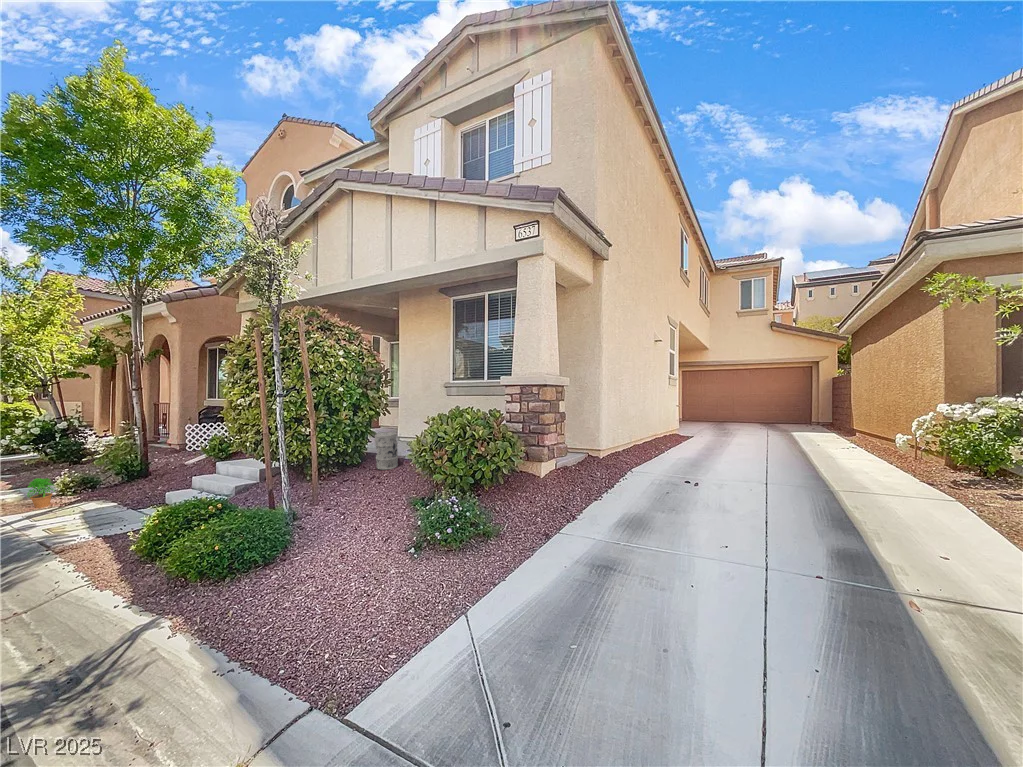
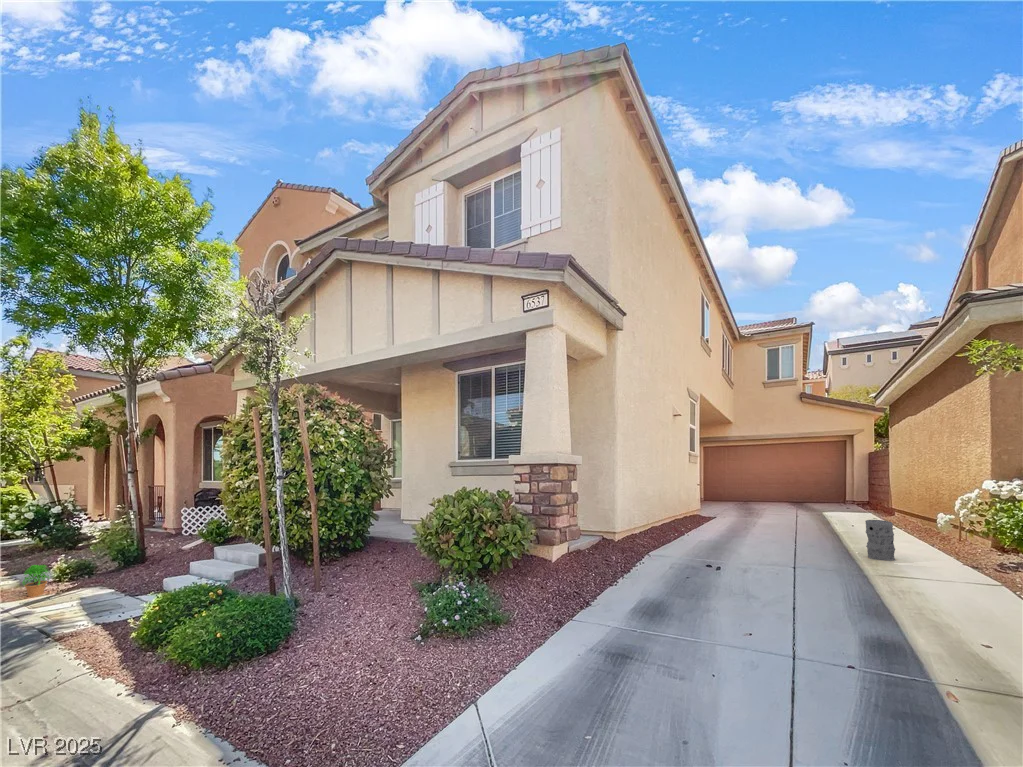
trash can: present [375,432,398,470] -> present [865,520,895,561]

